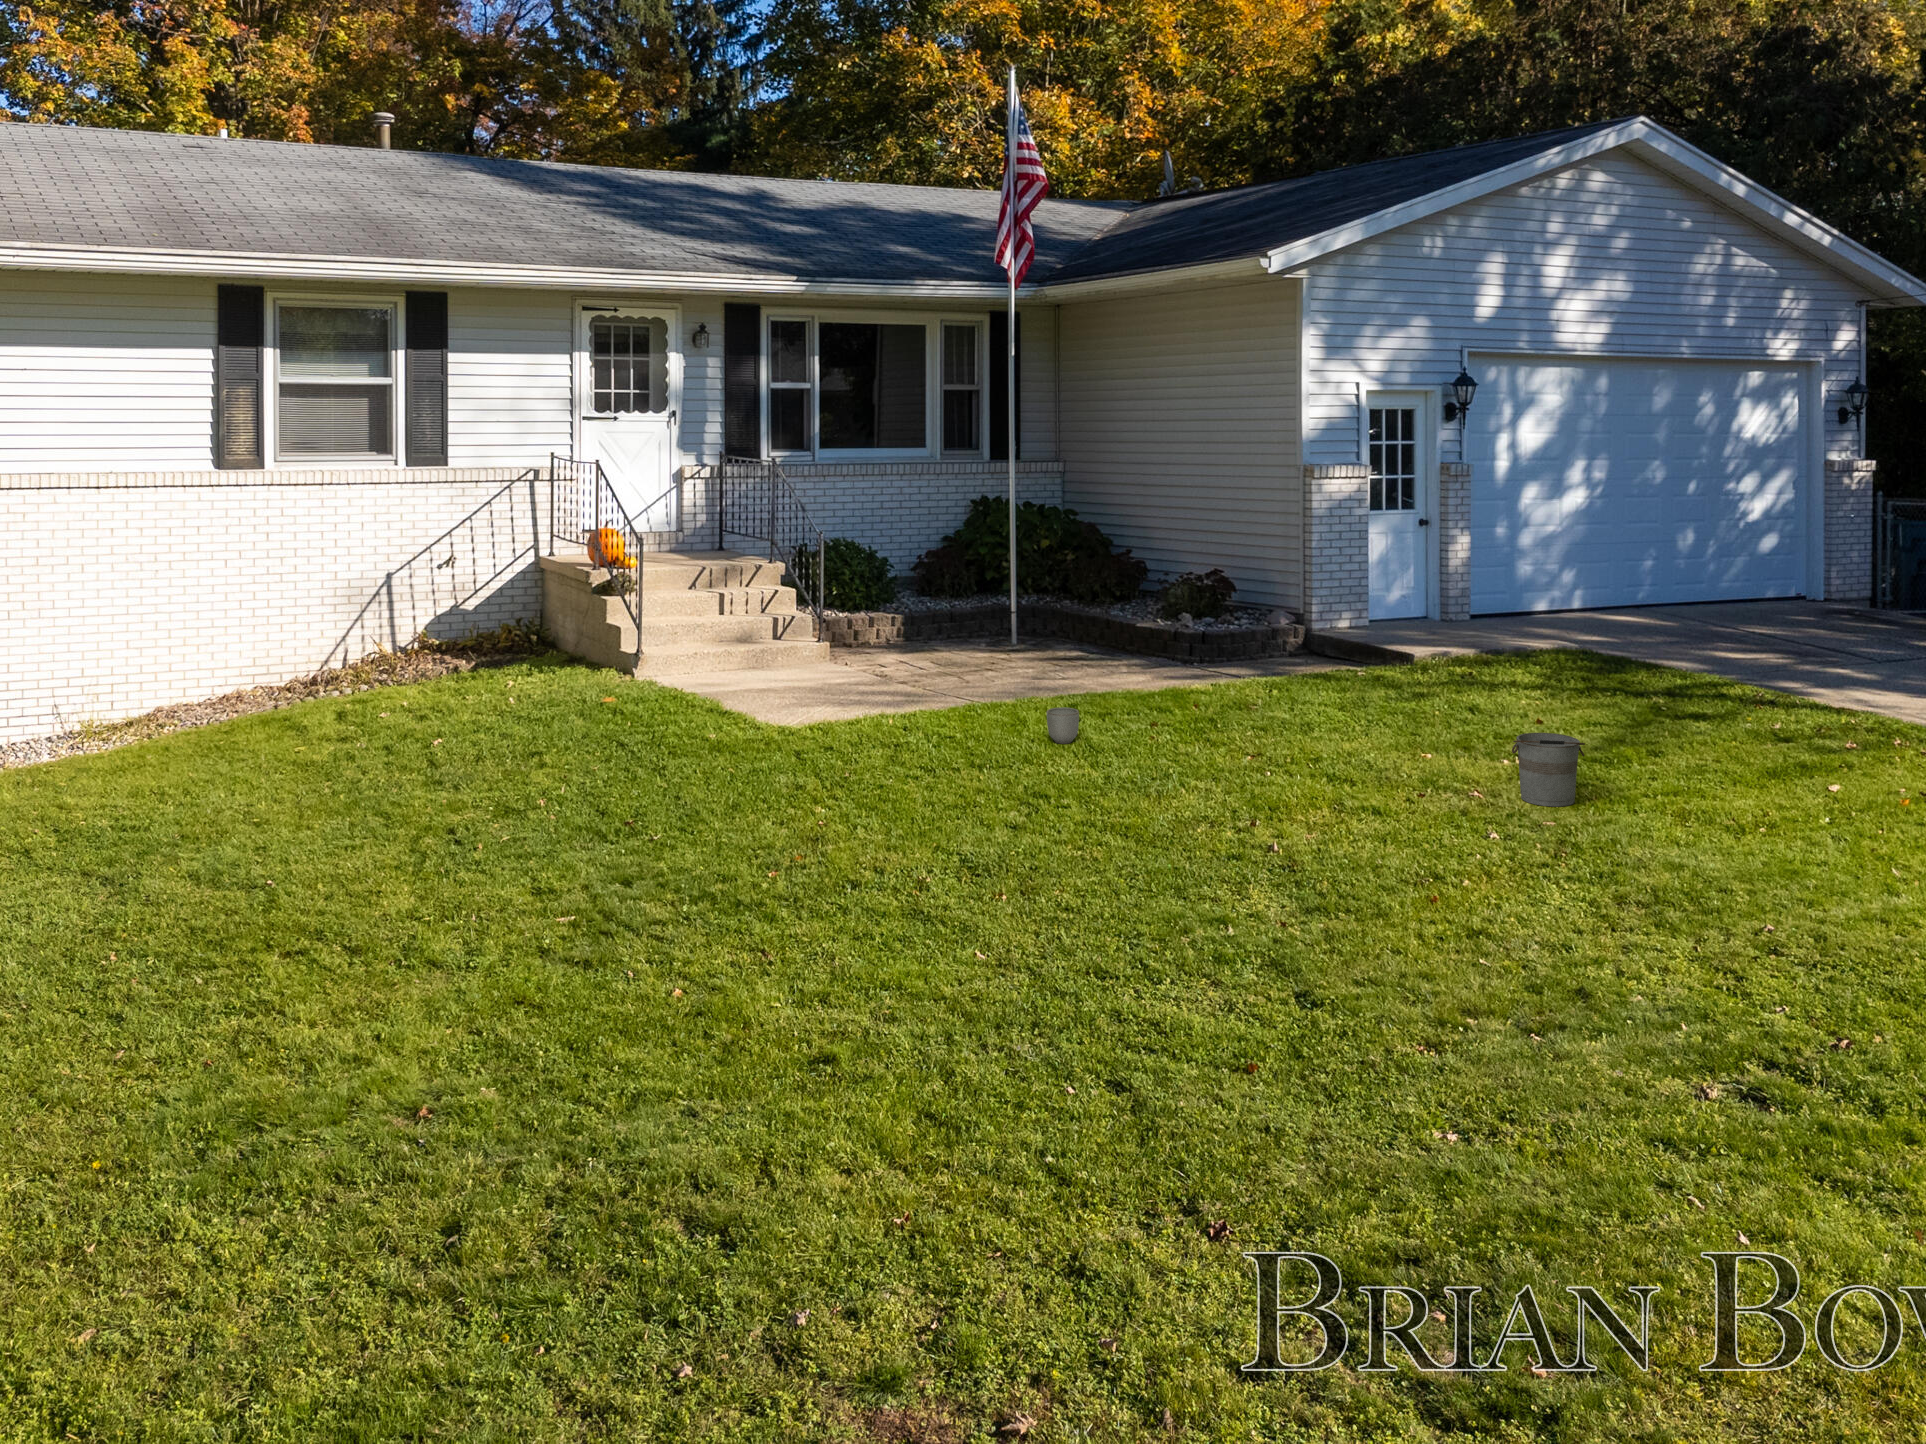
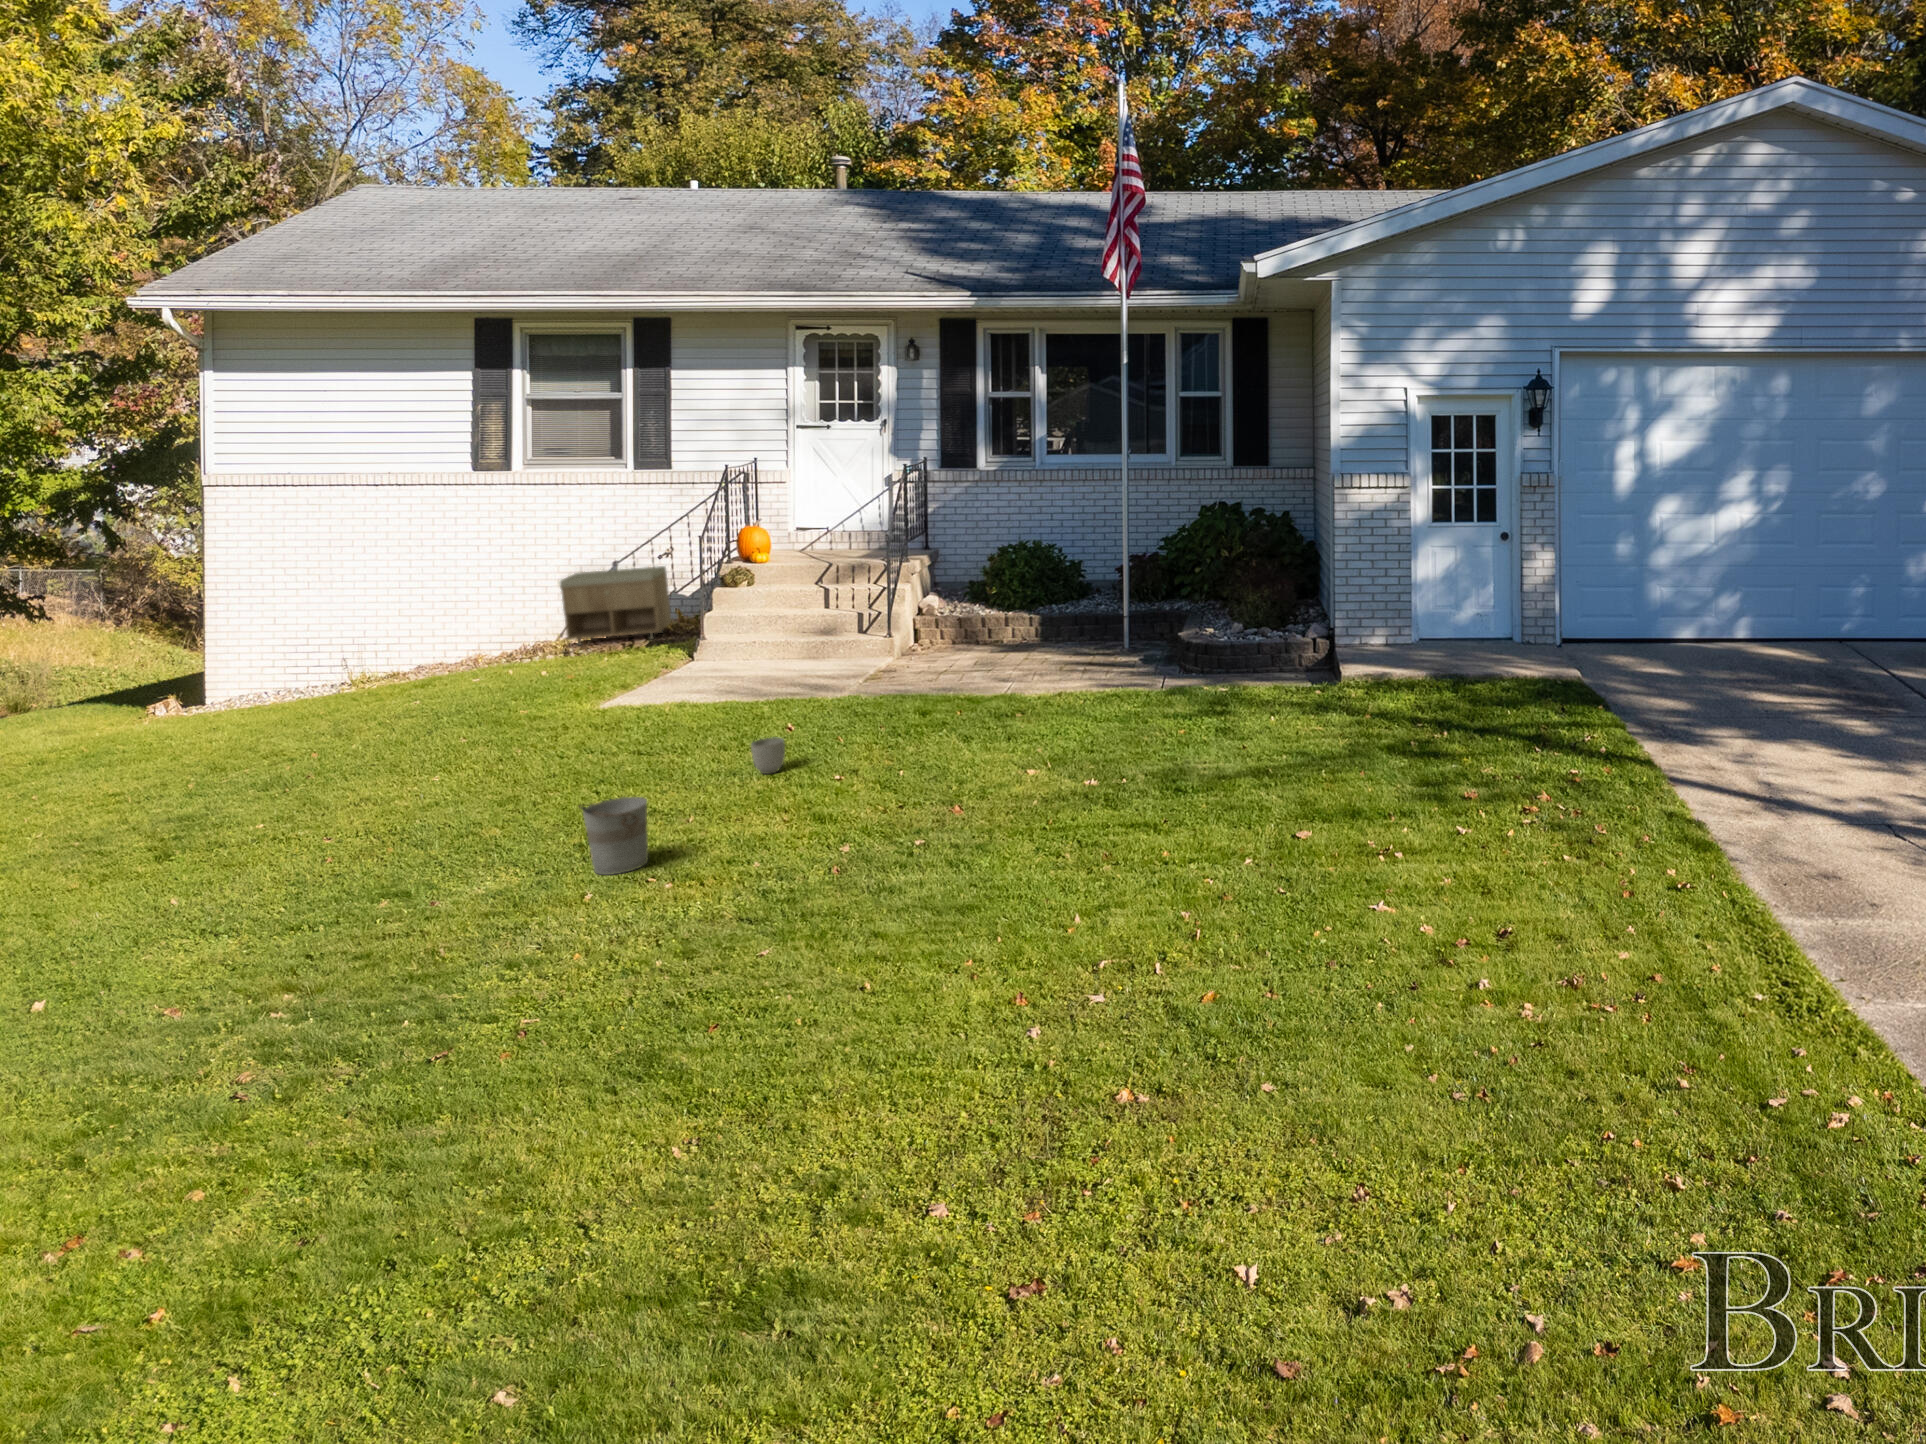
storage bench: none [356,577,476,670] -> present [560,566,671,645]
bucket: present [1512,733,1585,807] -> present [579,797,648,875]

